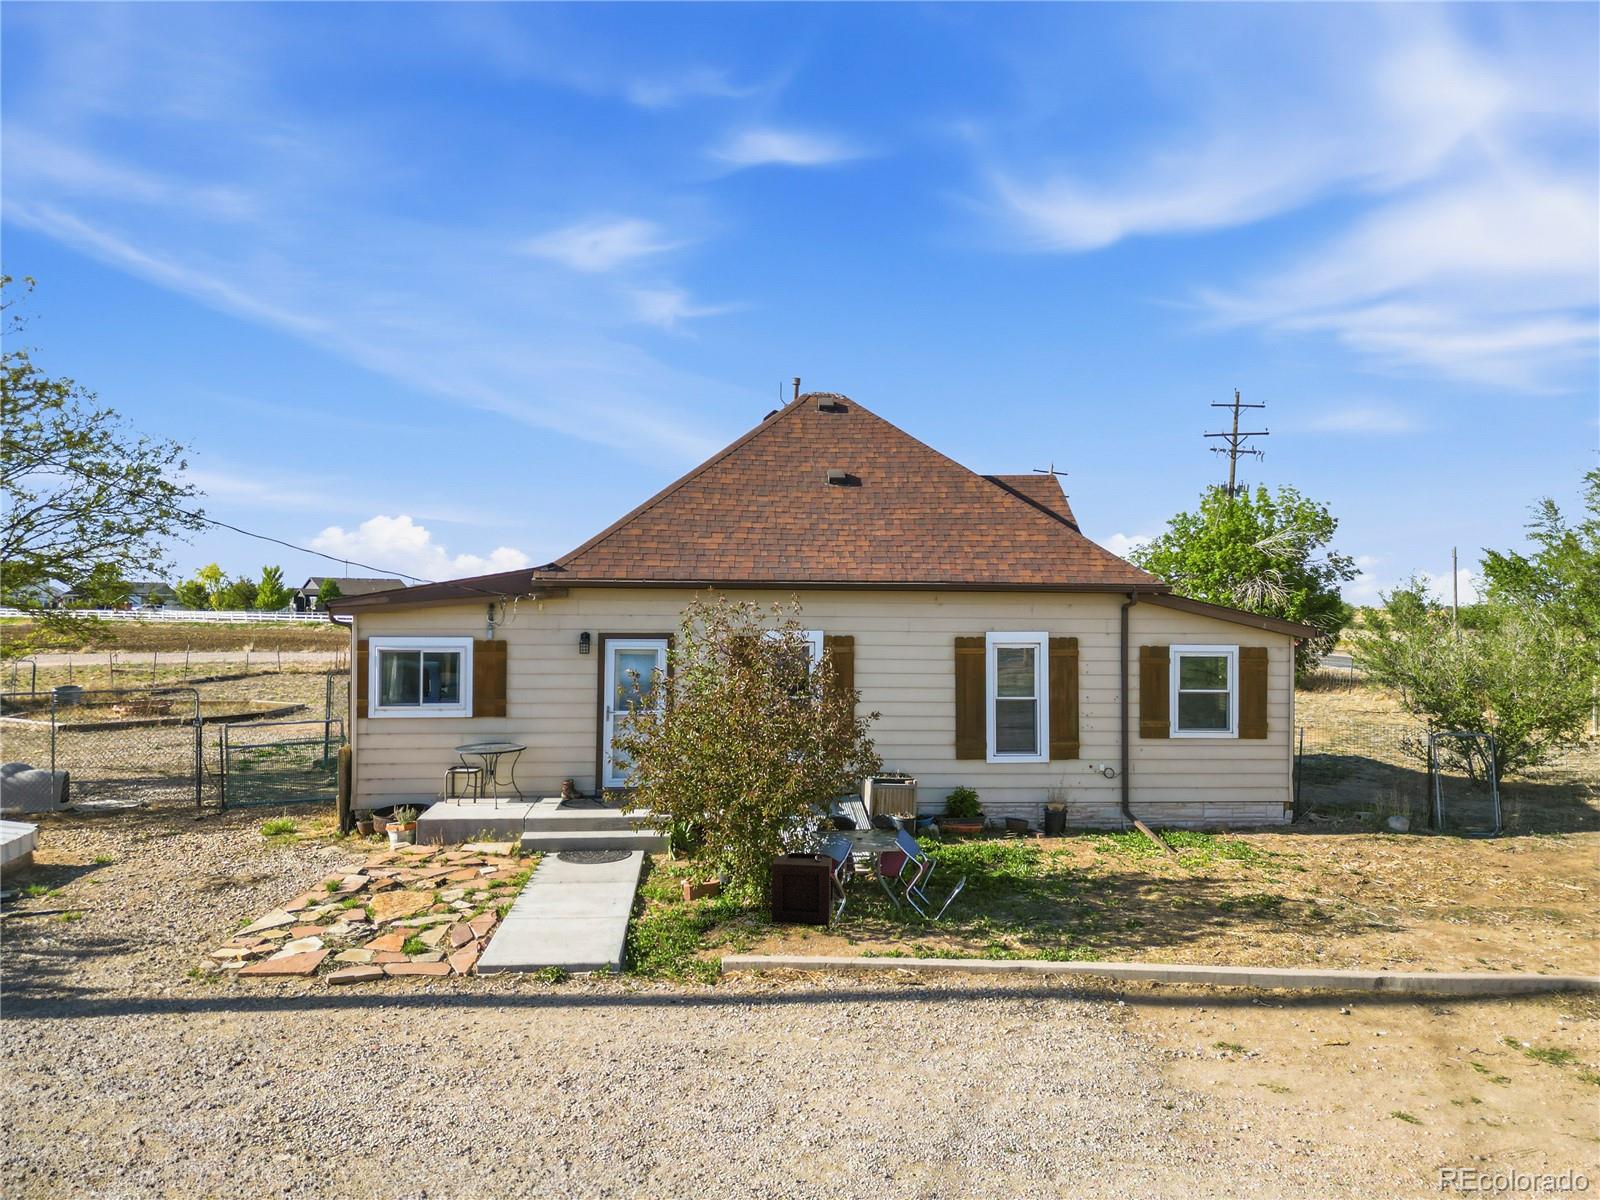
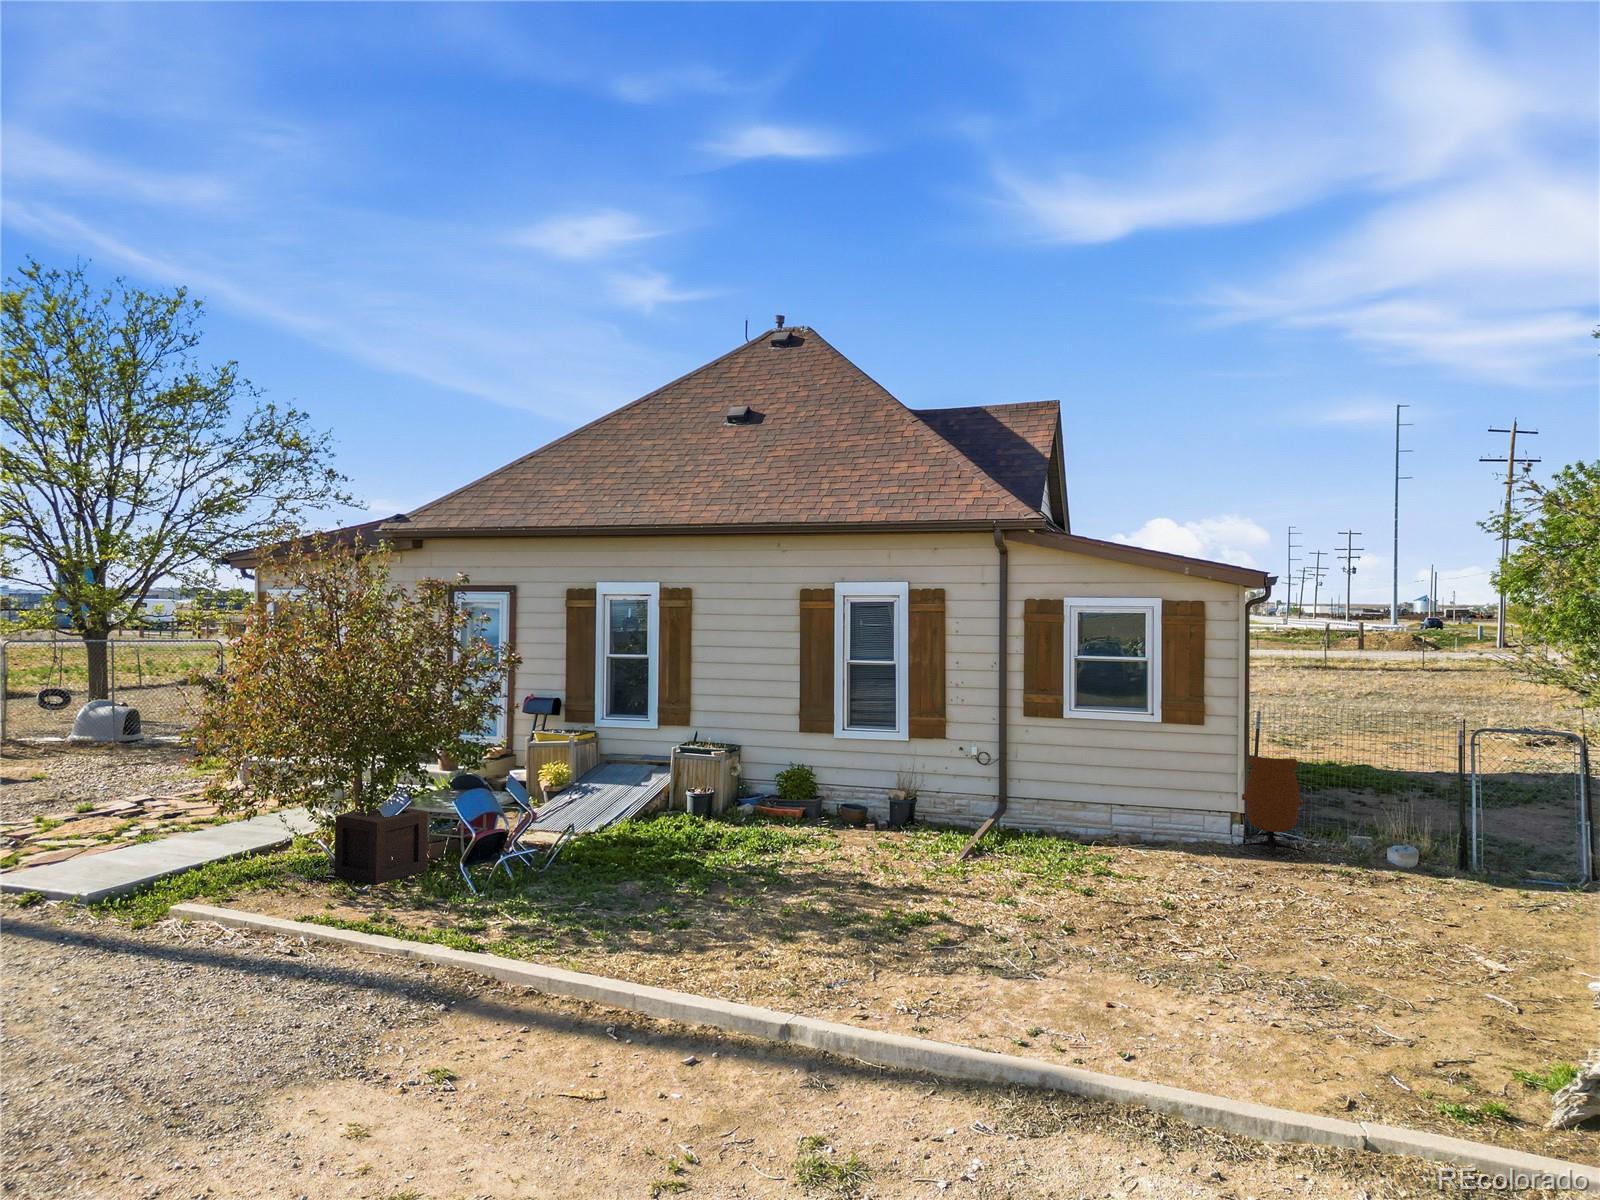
lounge chair: none [1295,761,1360,833] -> present [1238,756,1306,857]

